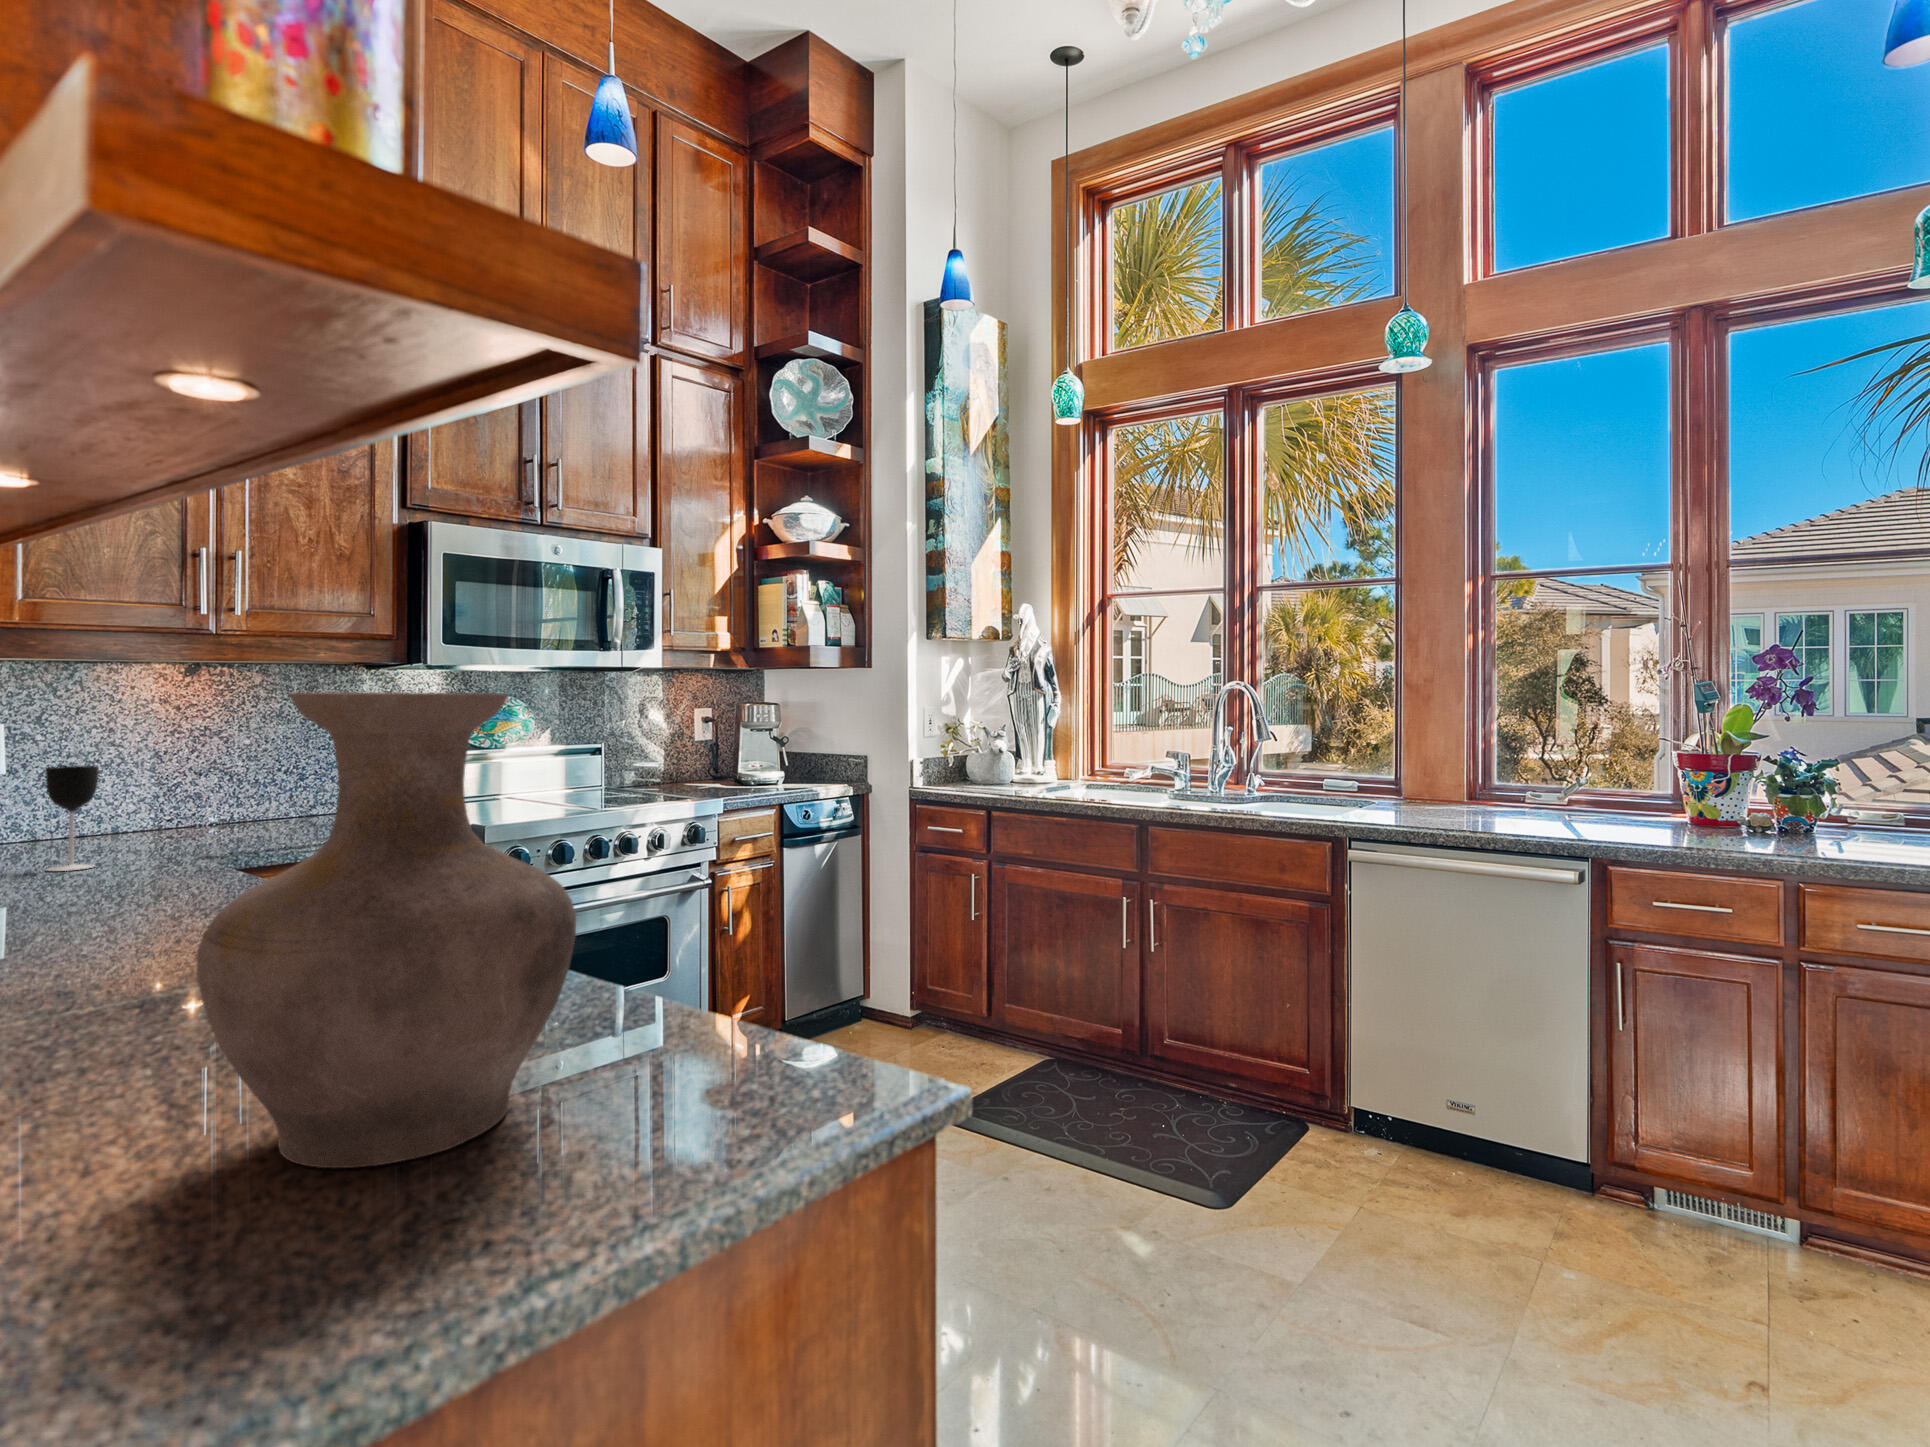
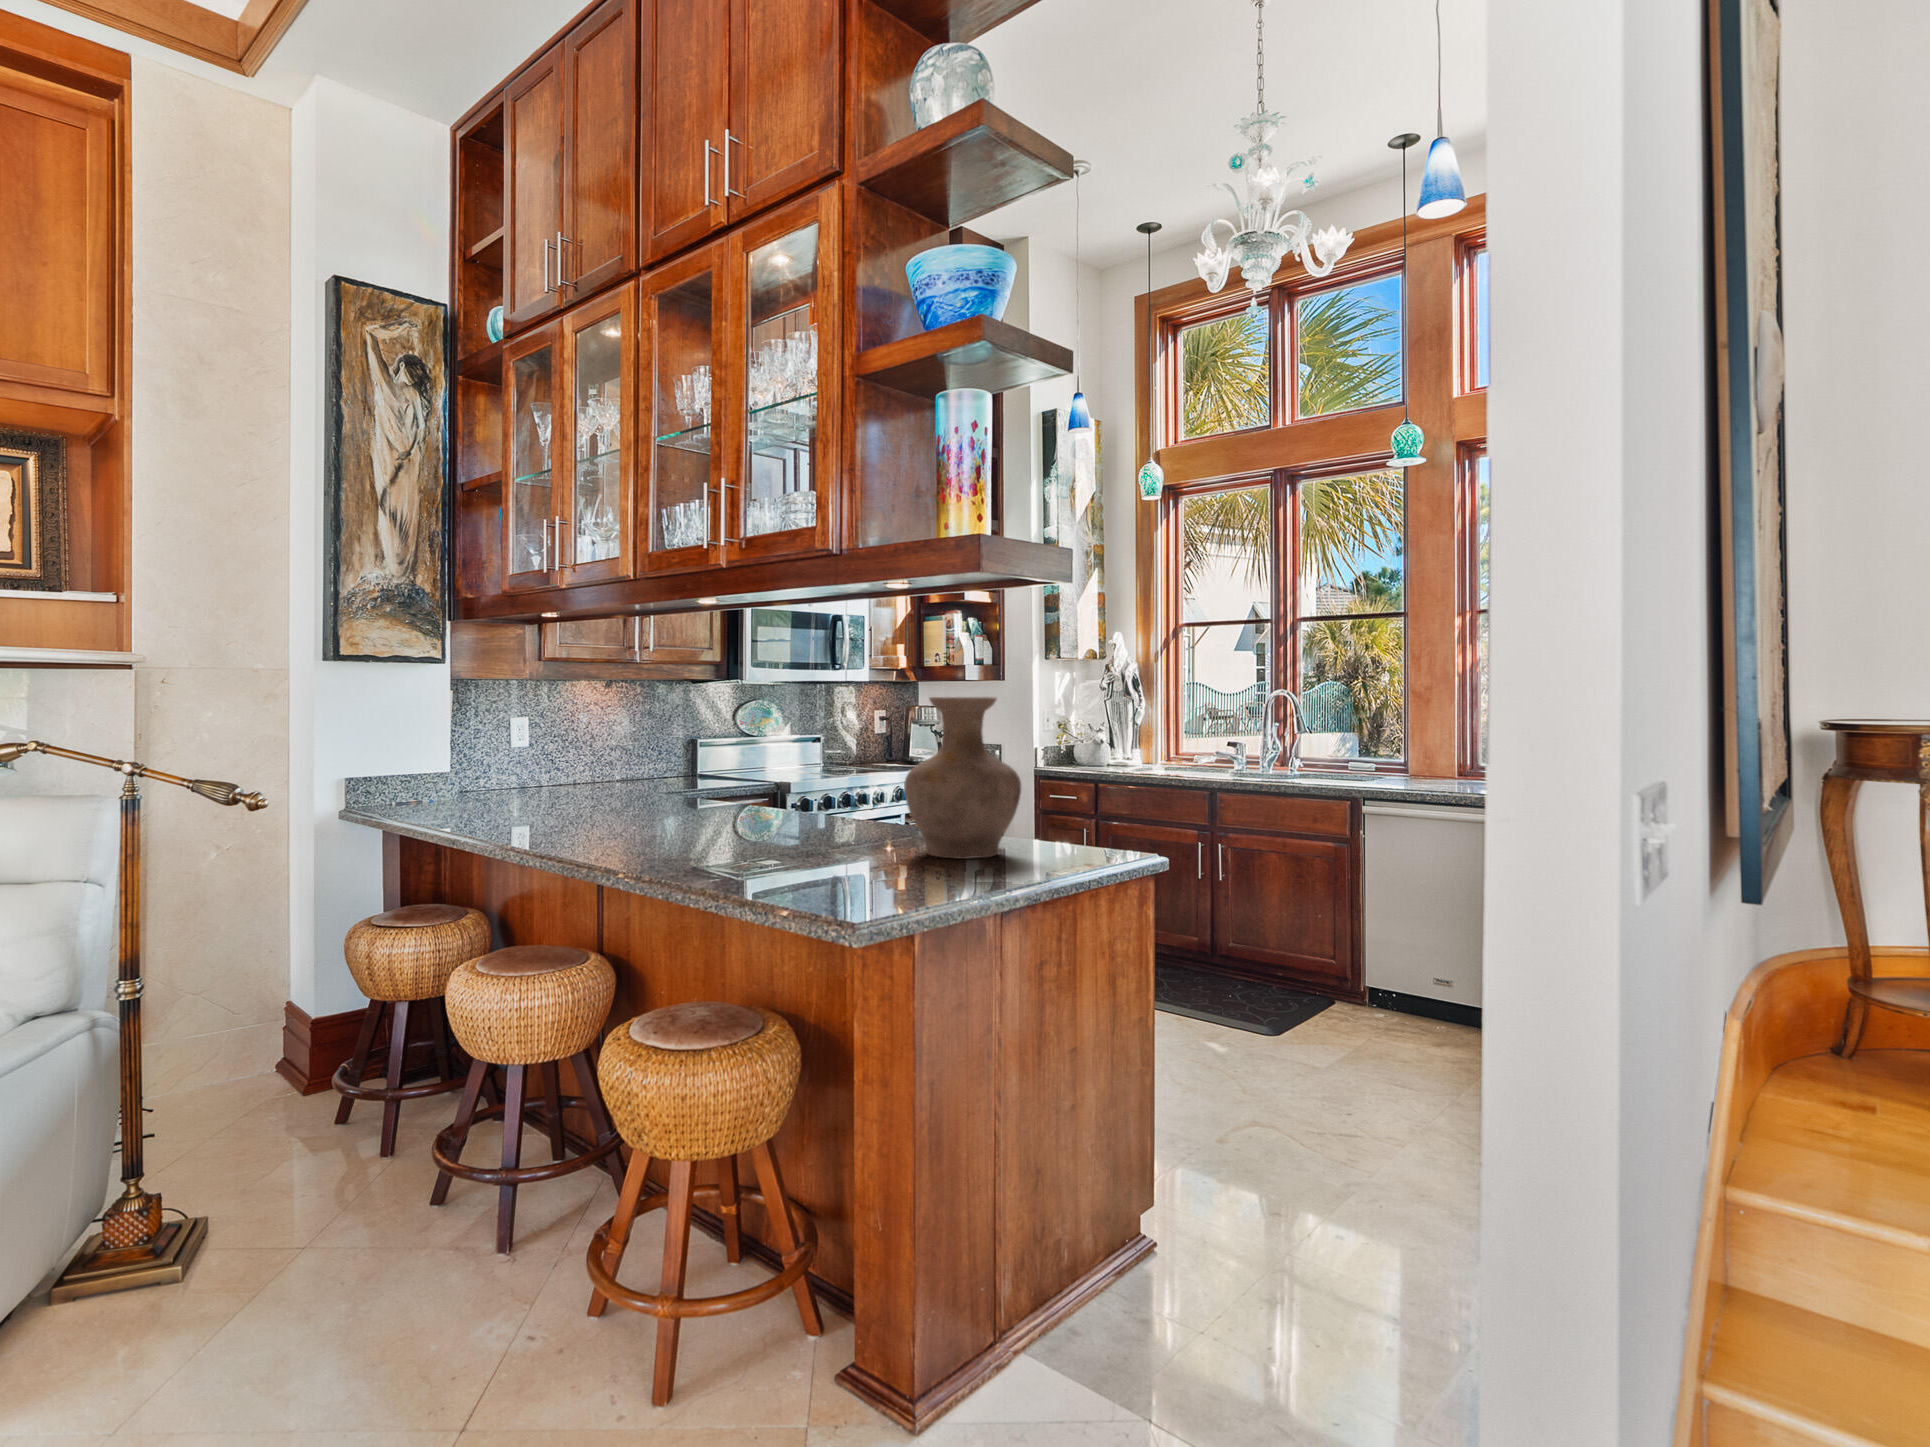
wine glass: present [45,766,99,871] -> none [597,739,620,797]

